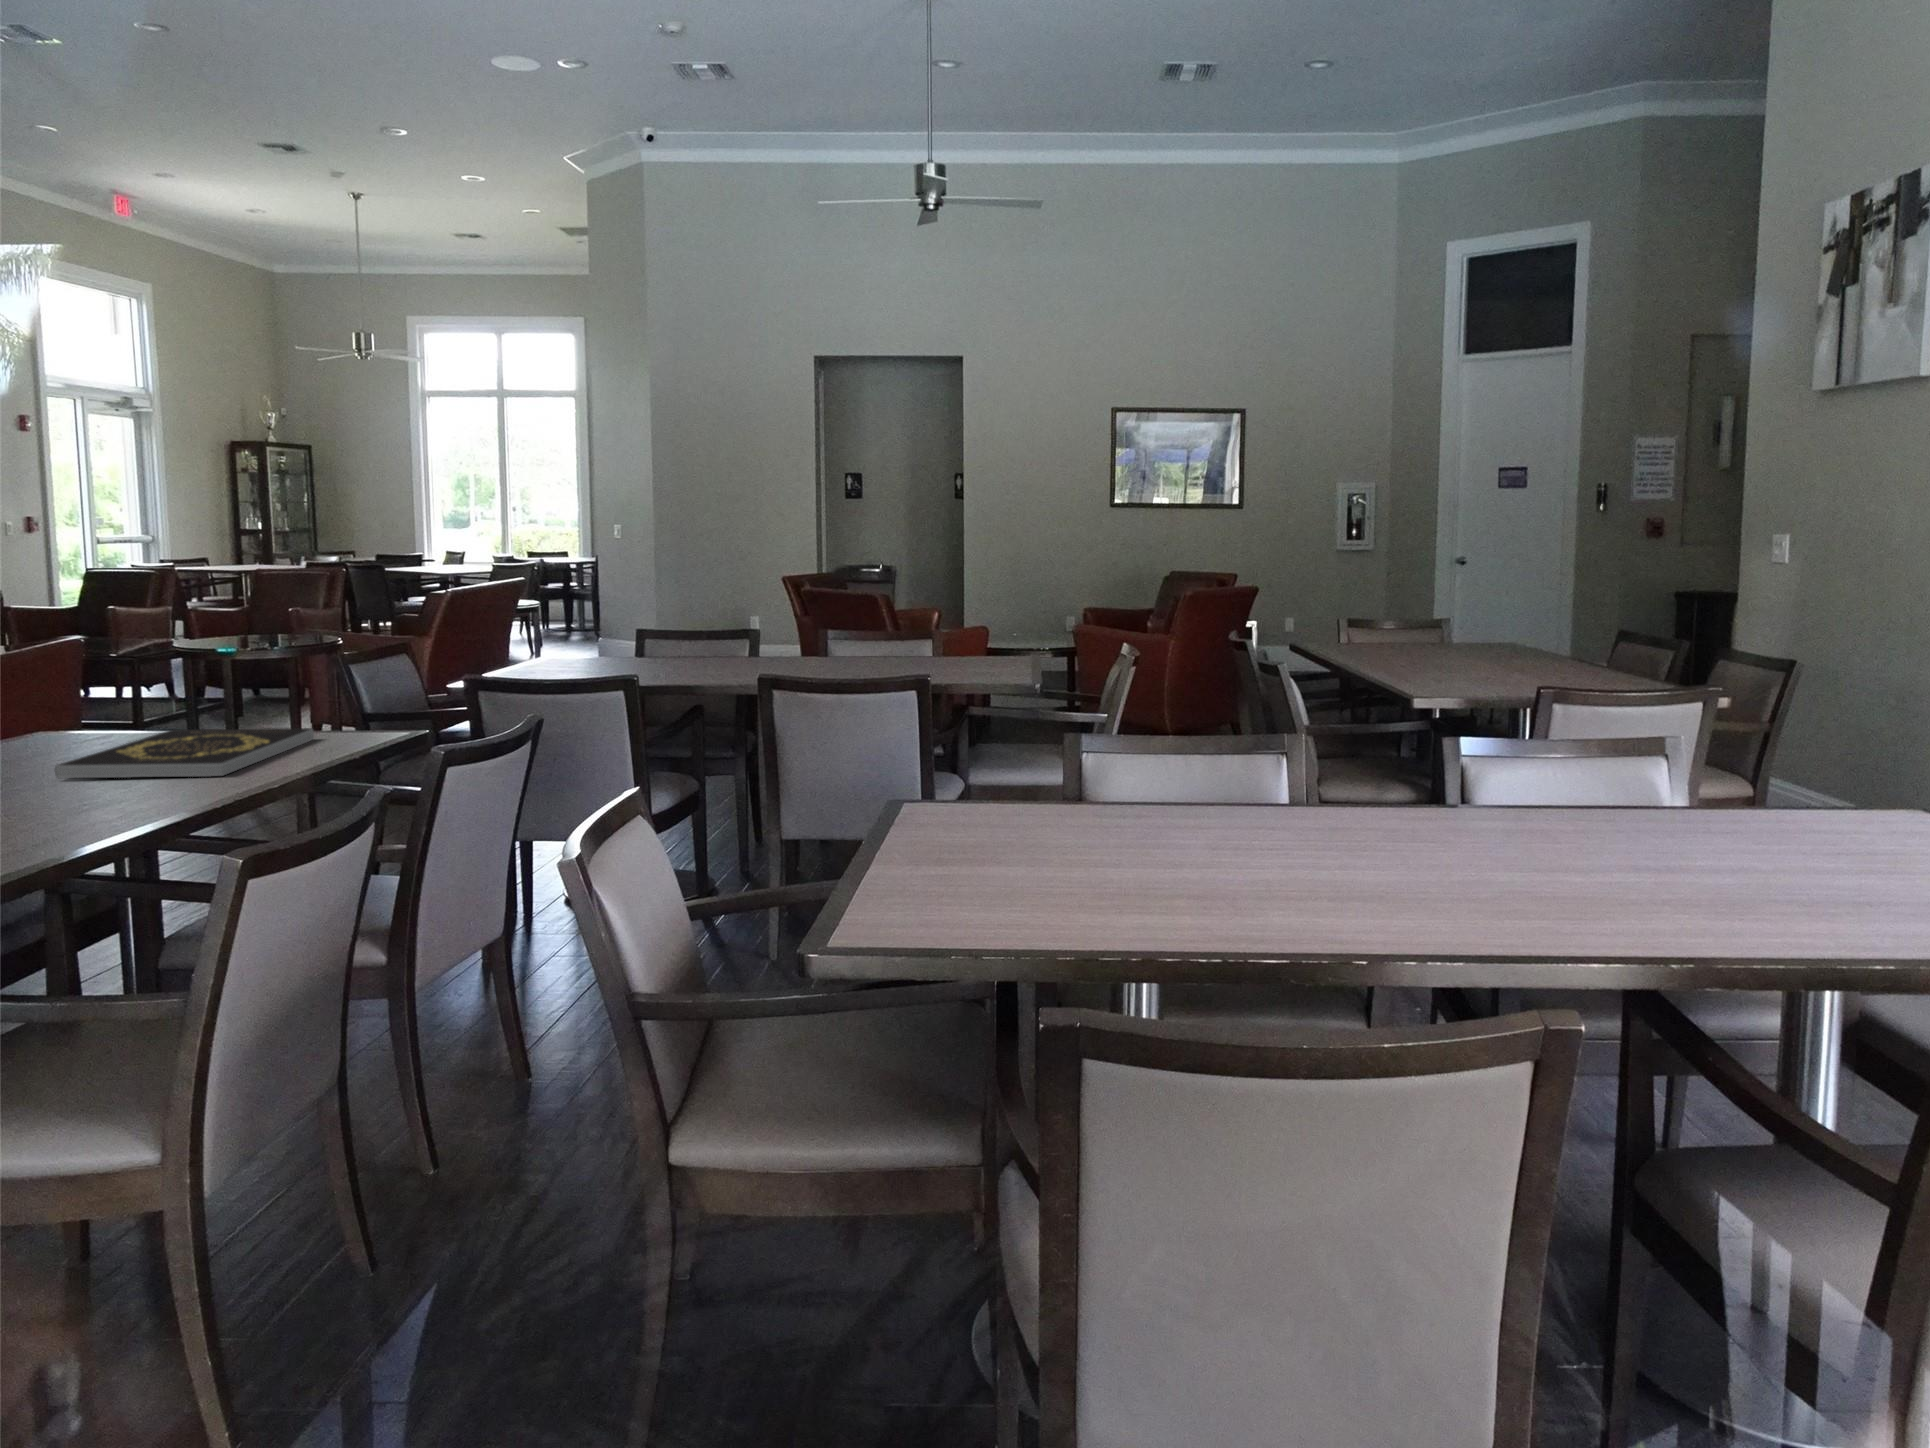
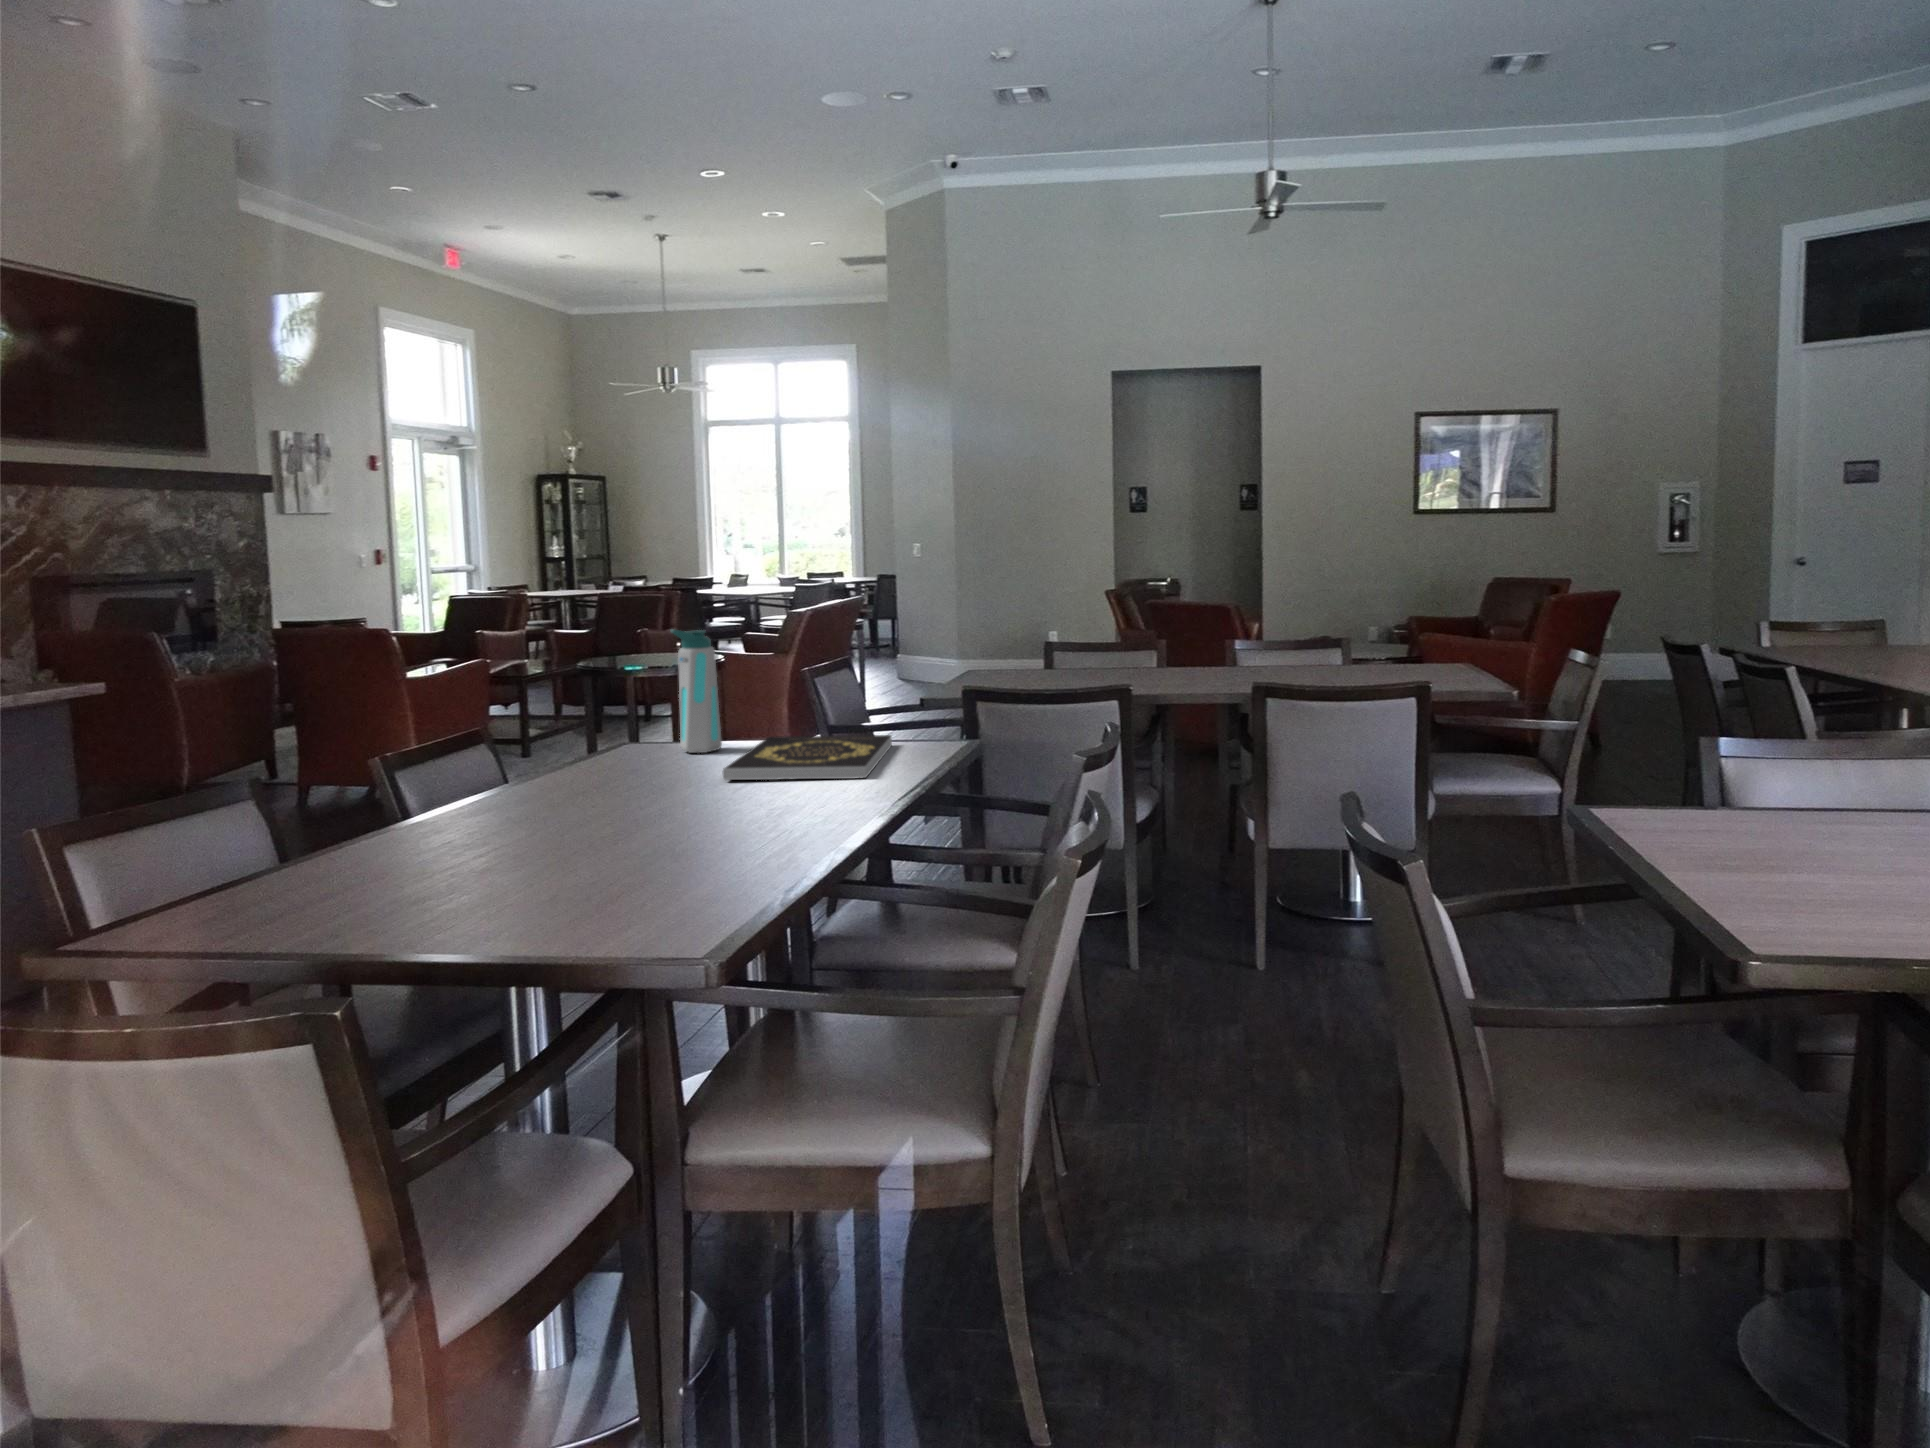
water bottle: none [48,610,118,747] -> present [671,629,722,753]

